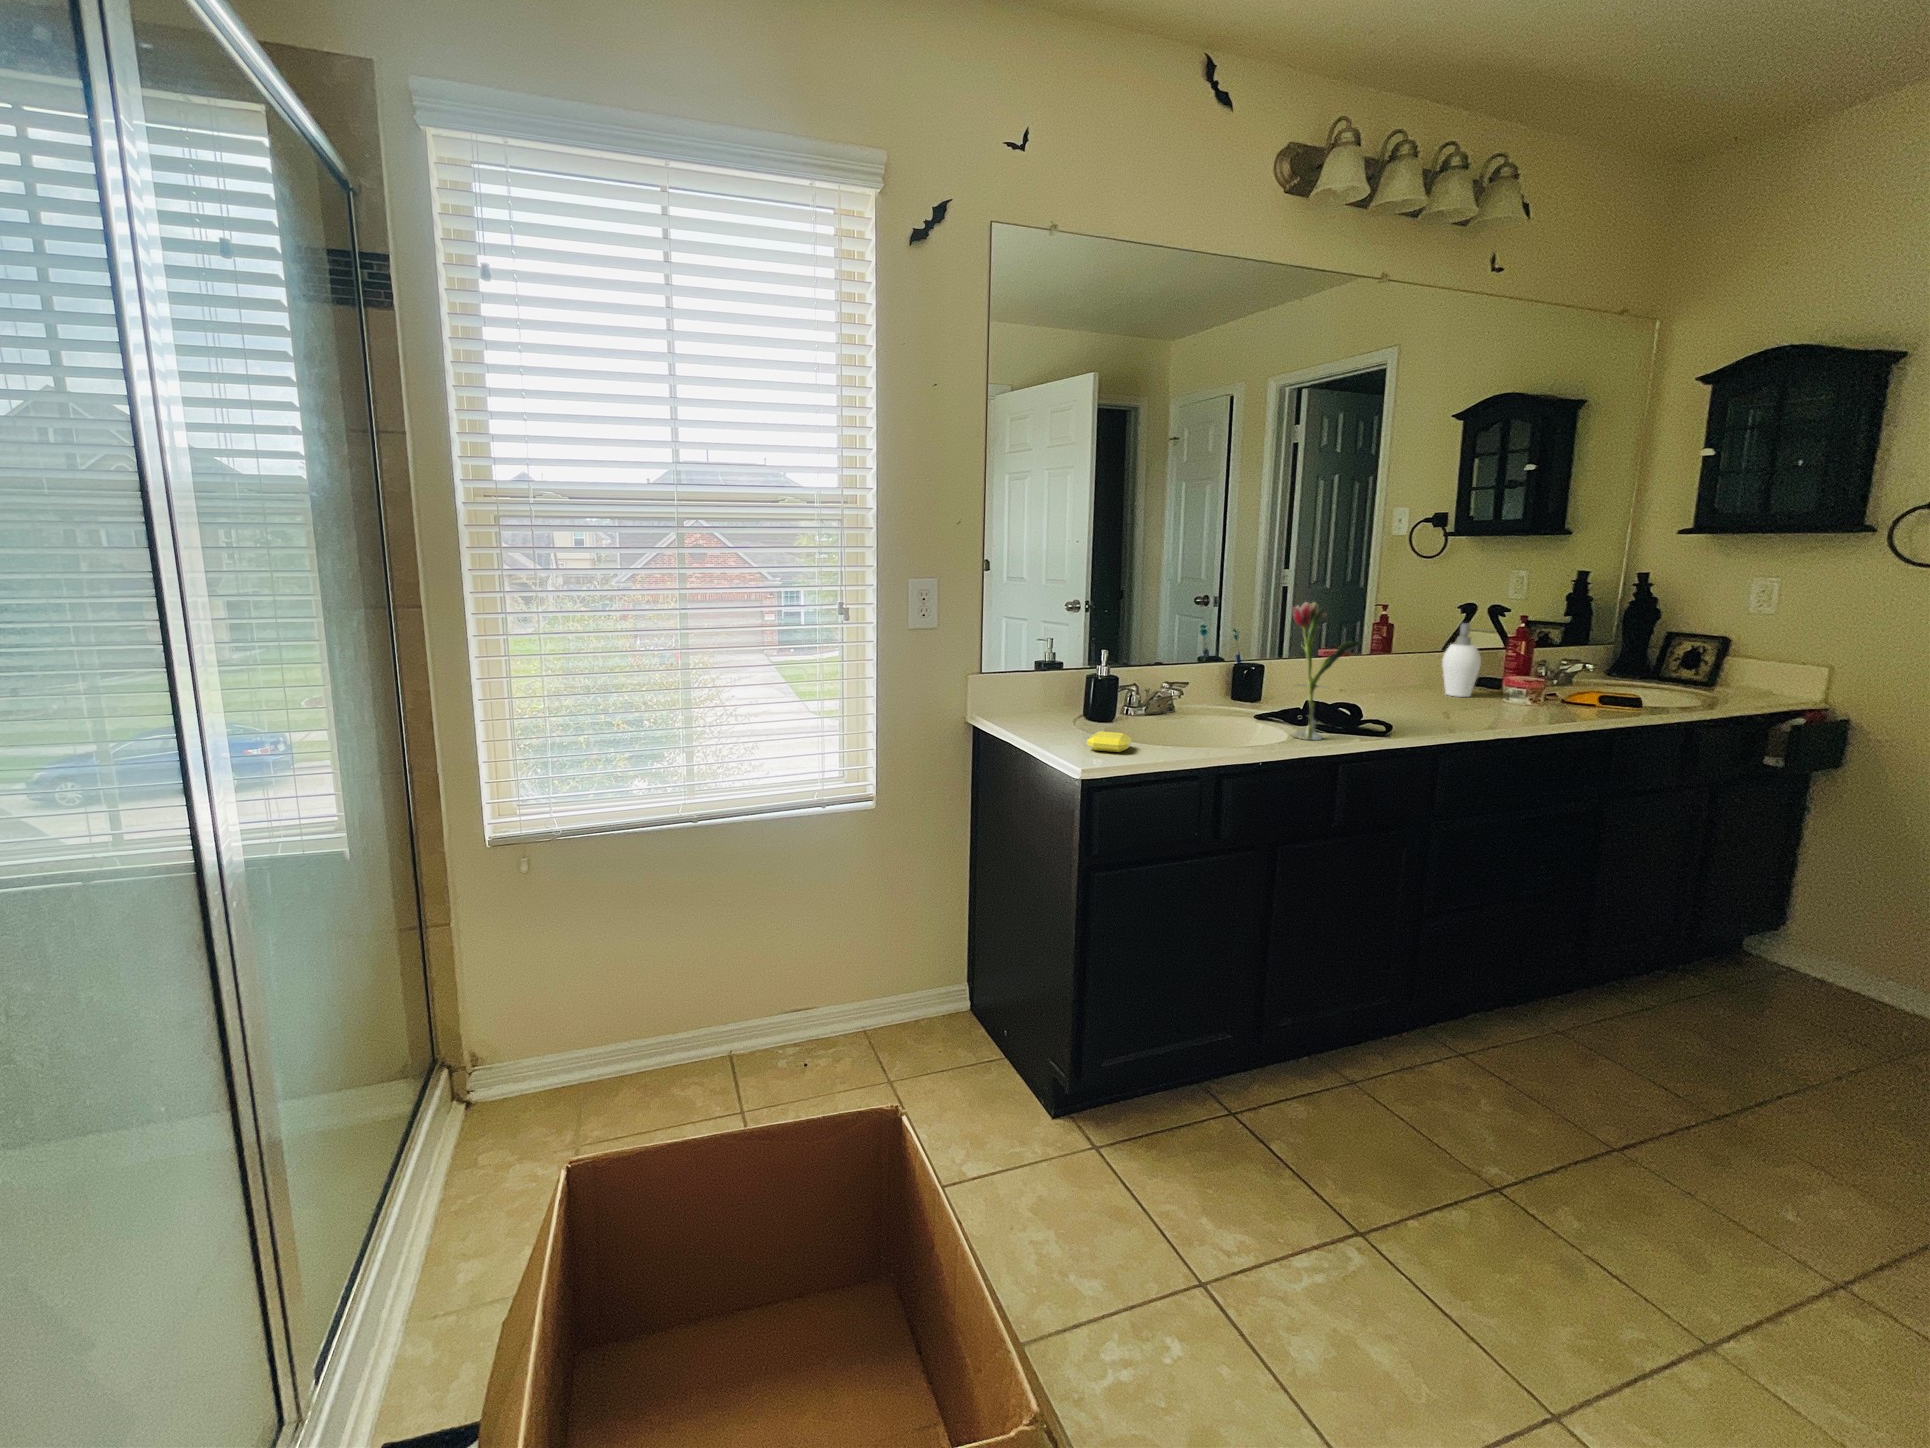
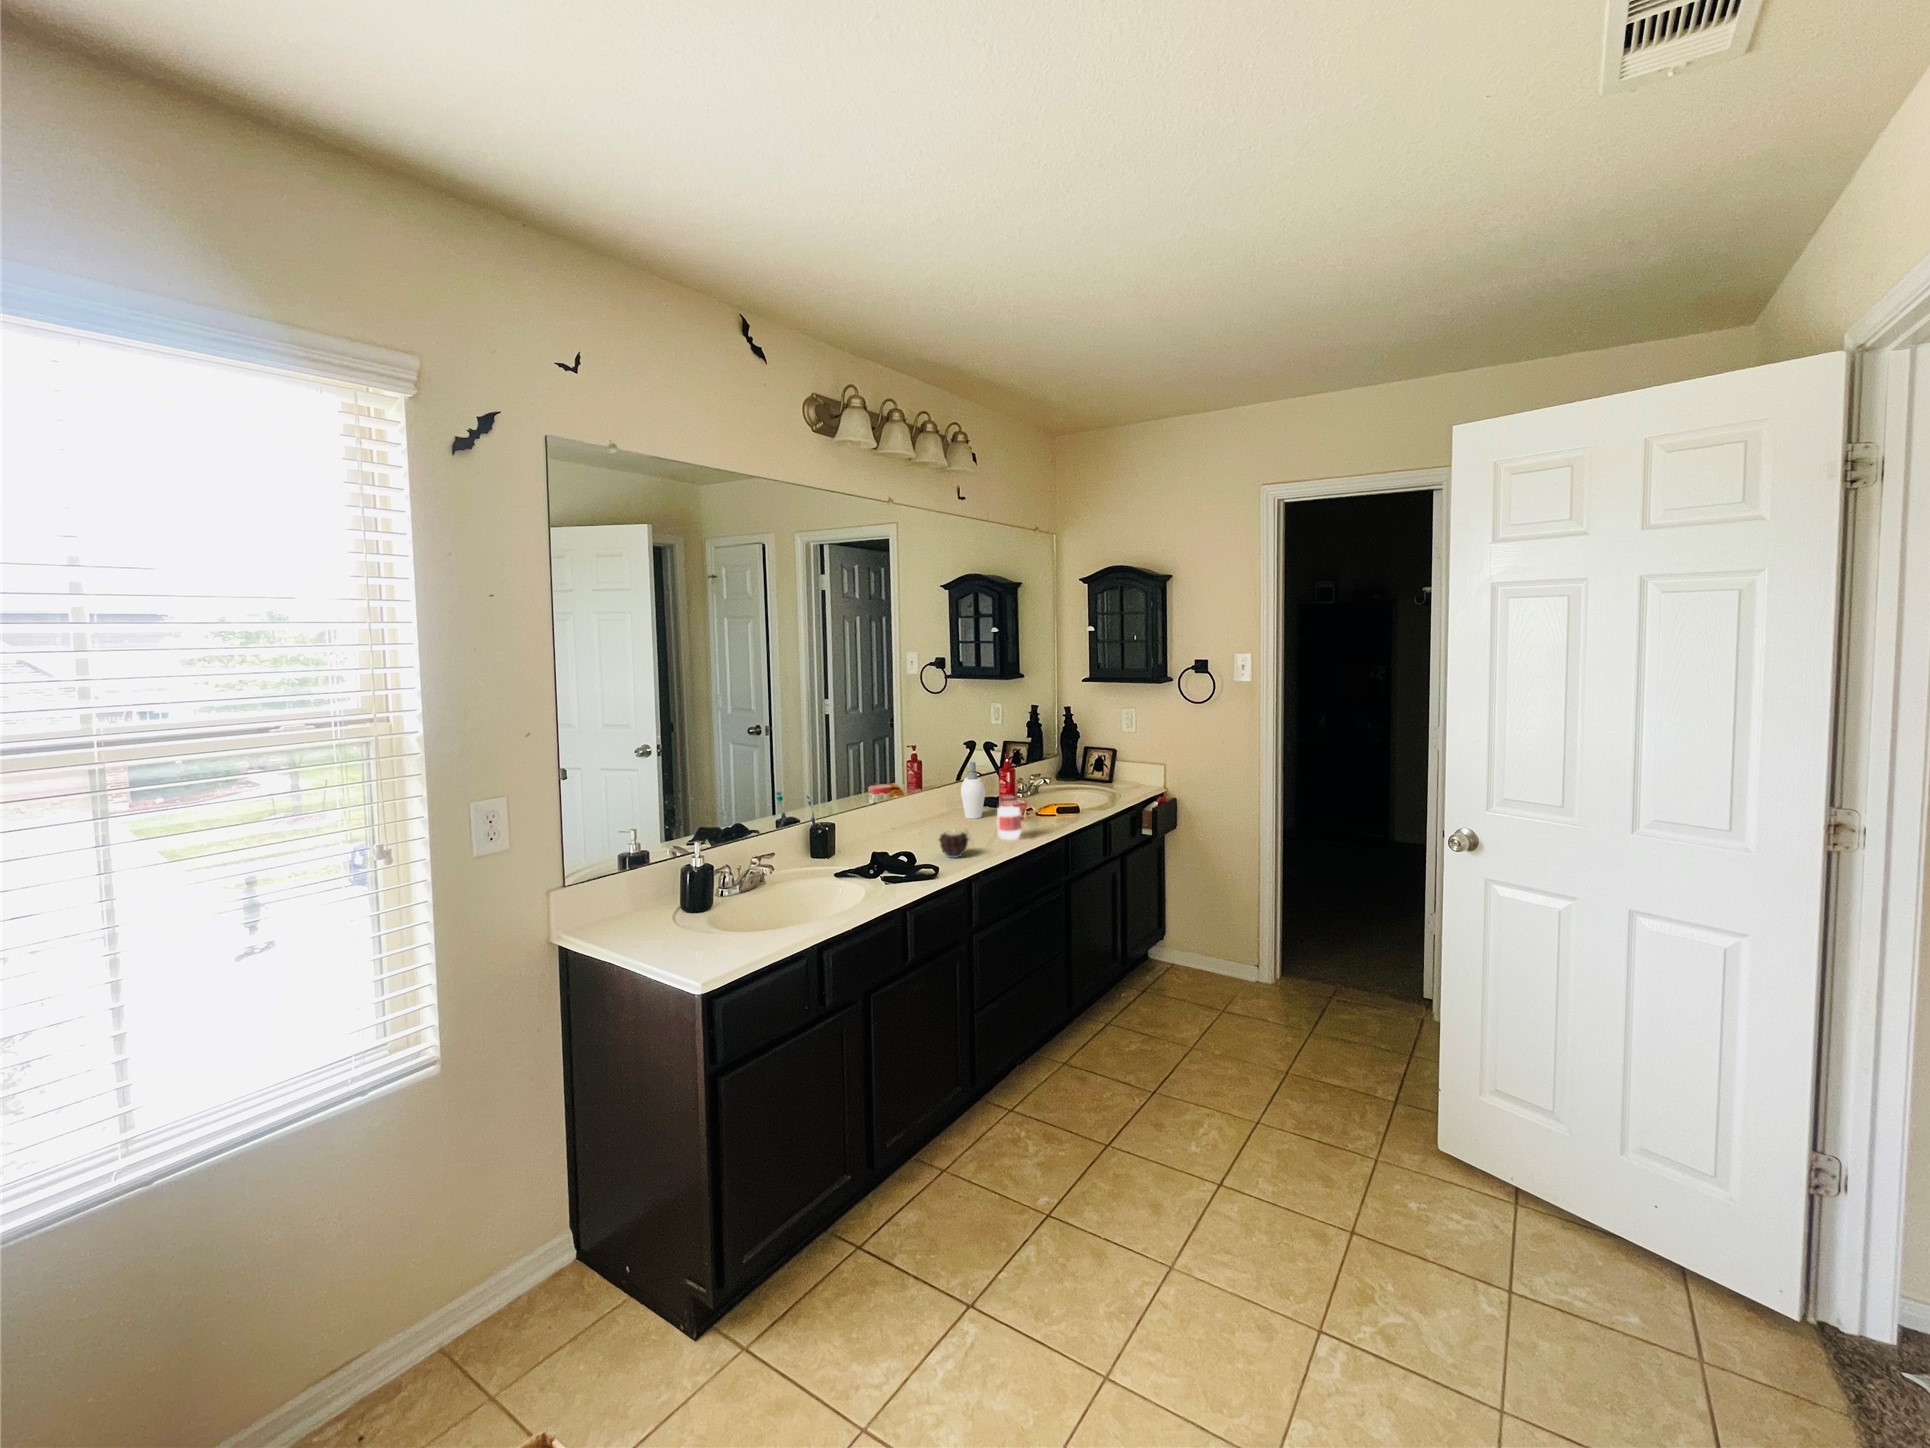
flower: present [1291,602,1362,740] -> none [856,775,911,895]
jar: none [1492,661,1539,721] -> present [997,795,1021,840]
candle: none [1398,687,1445,725] -> present [939,831,969,858]
soap bar: present [1087,731,1132,752] -> none [697,930,739,954]

